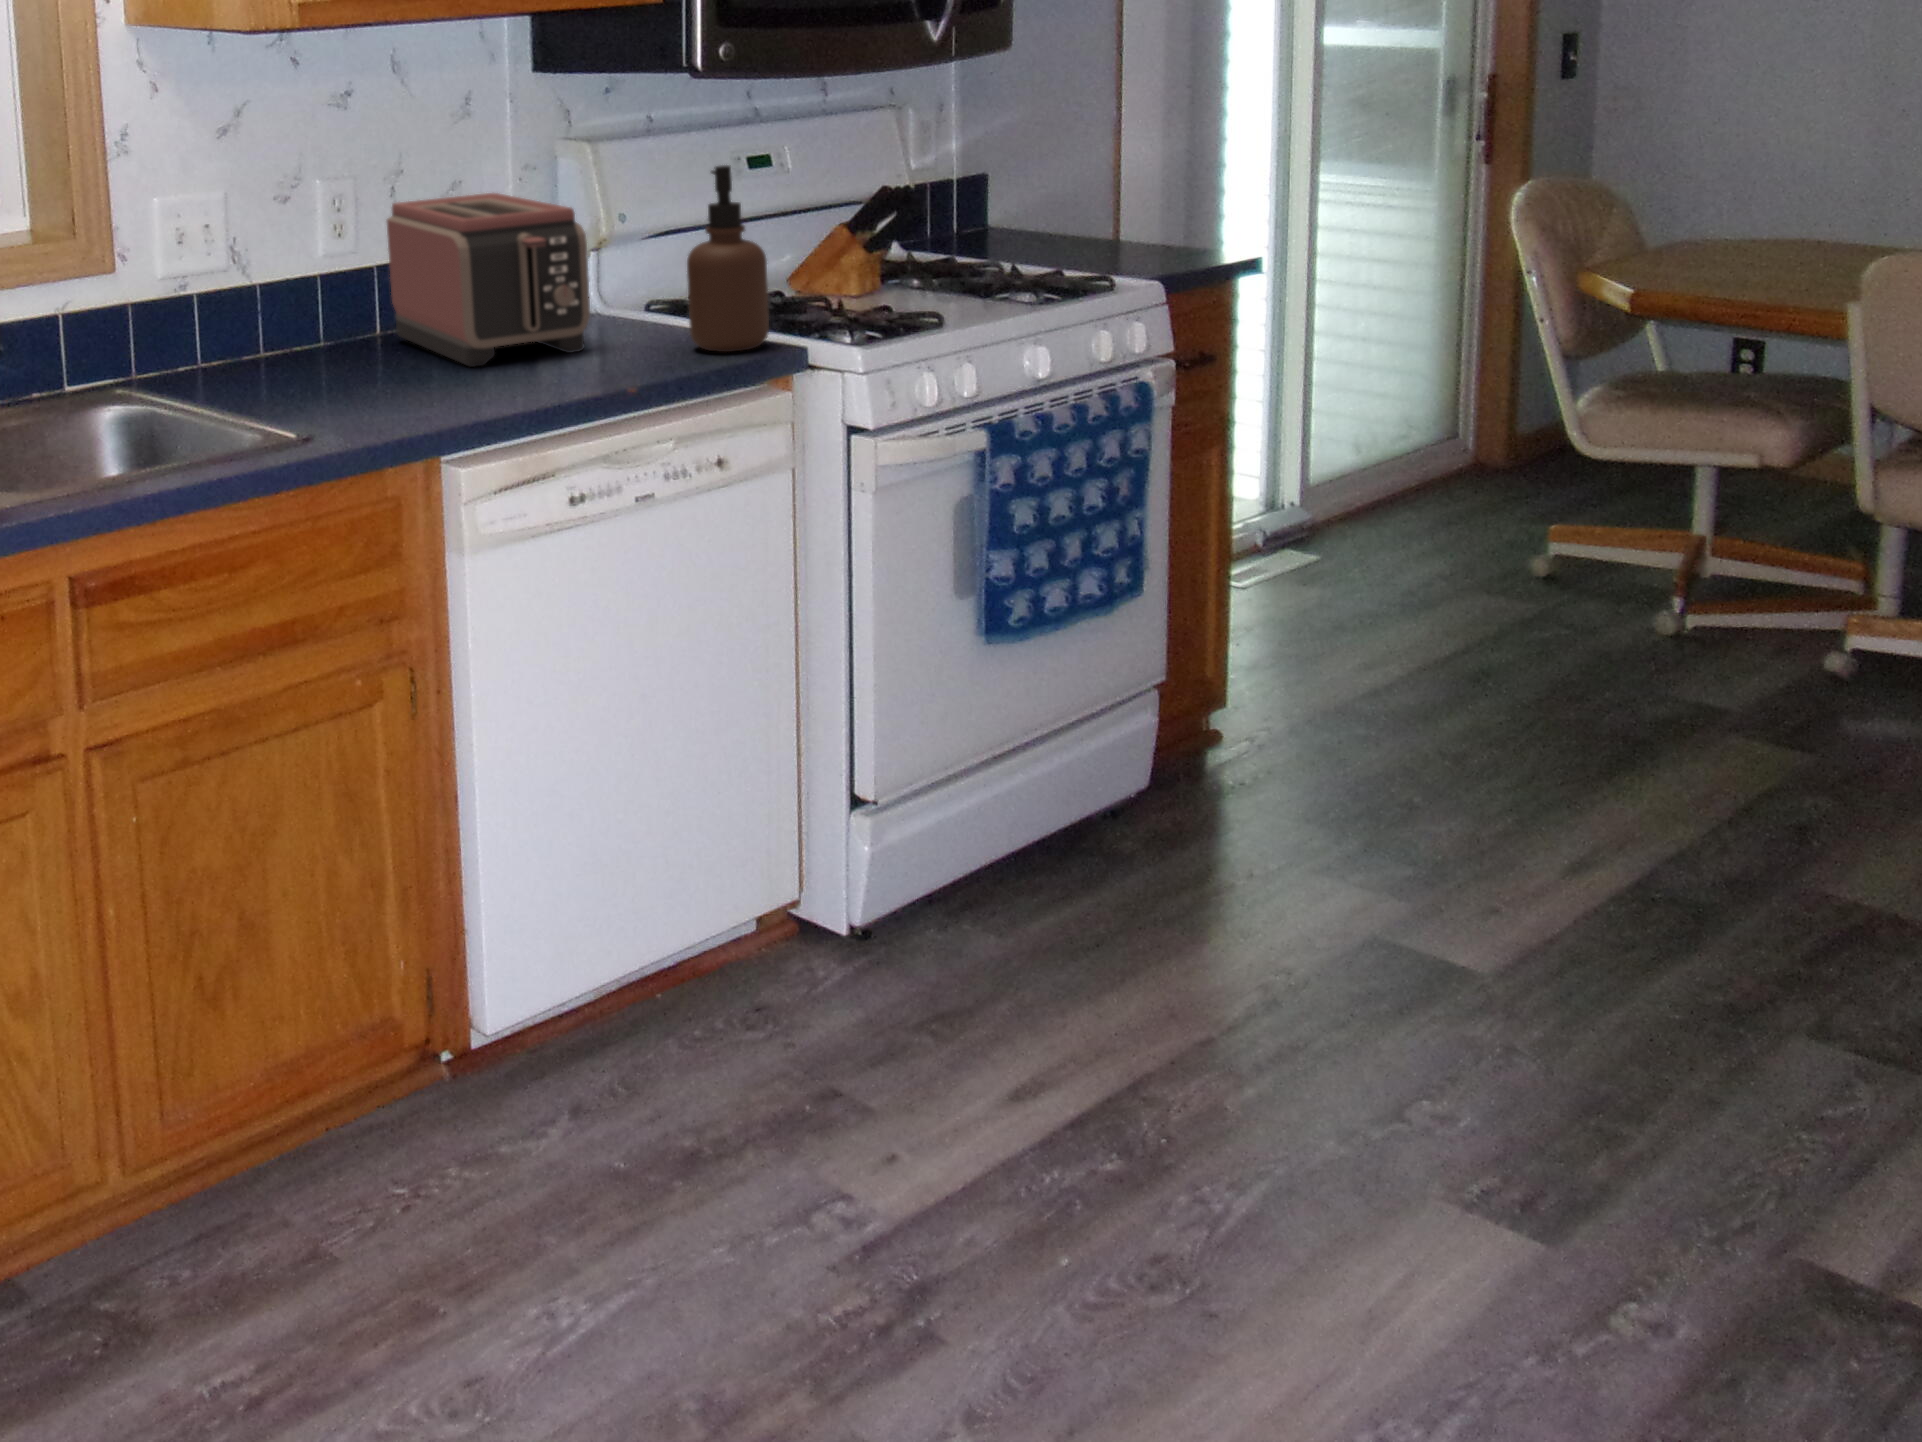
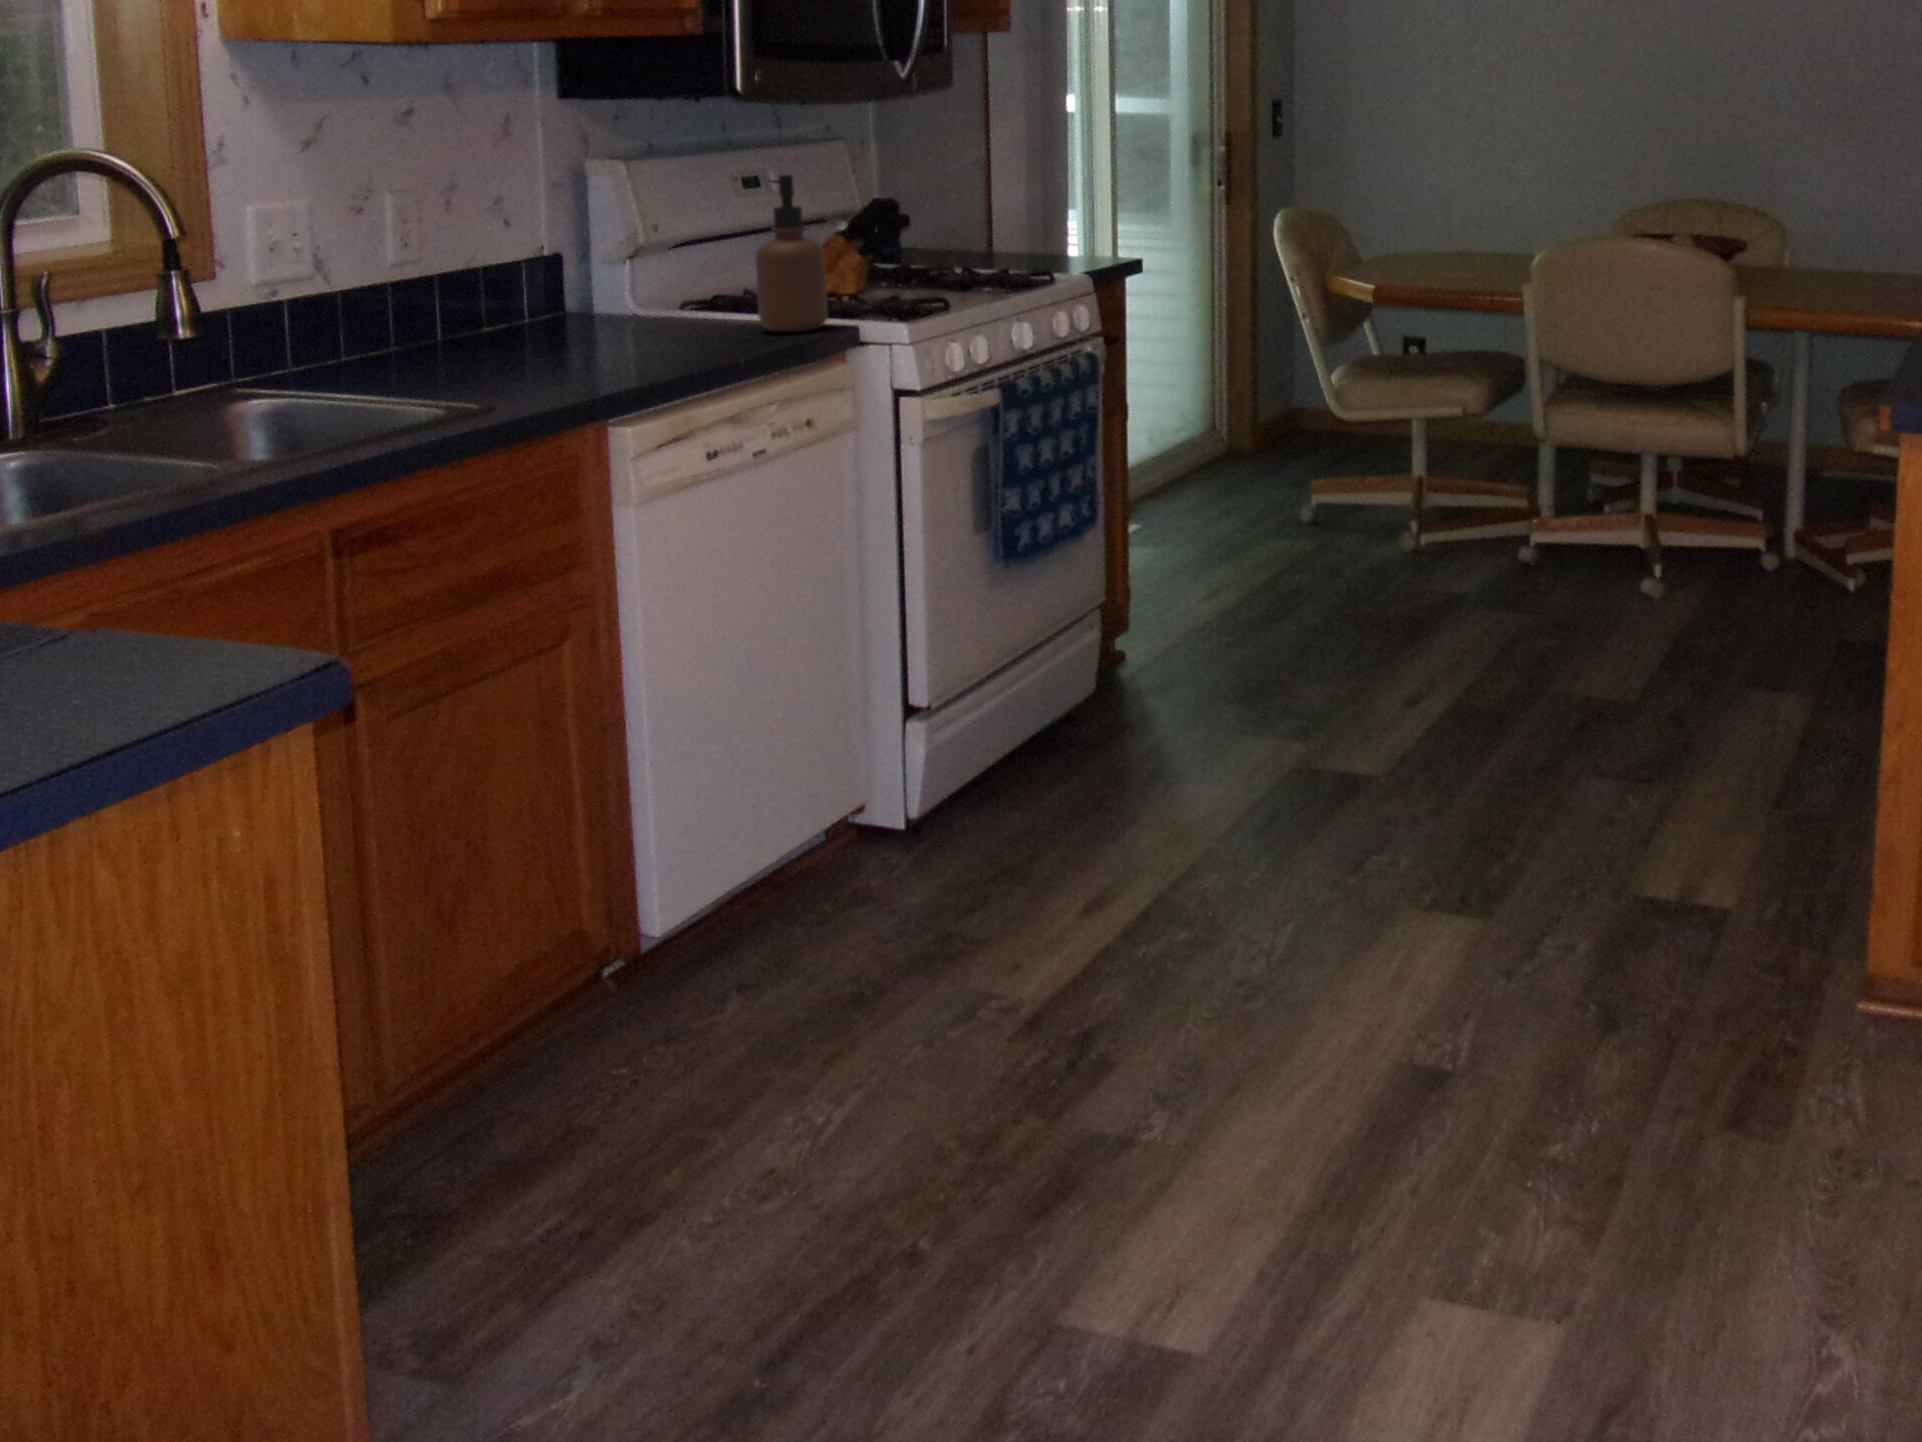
toaster: present [387,193,590,367] -> none [437,207,665,357]

